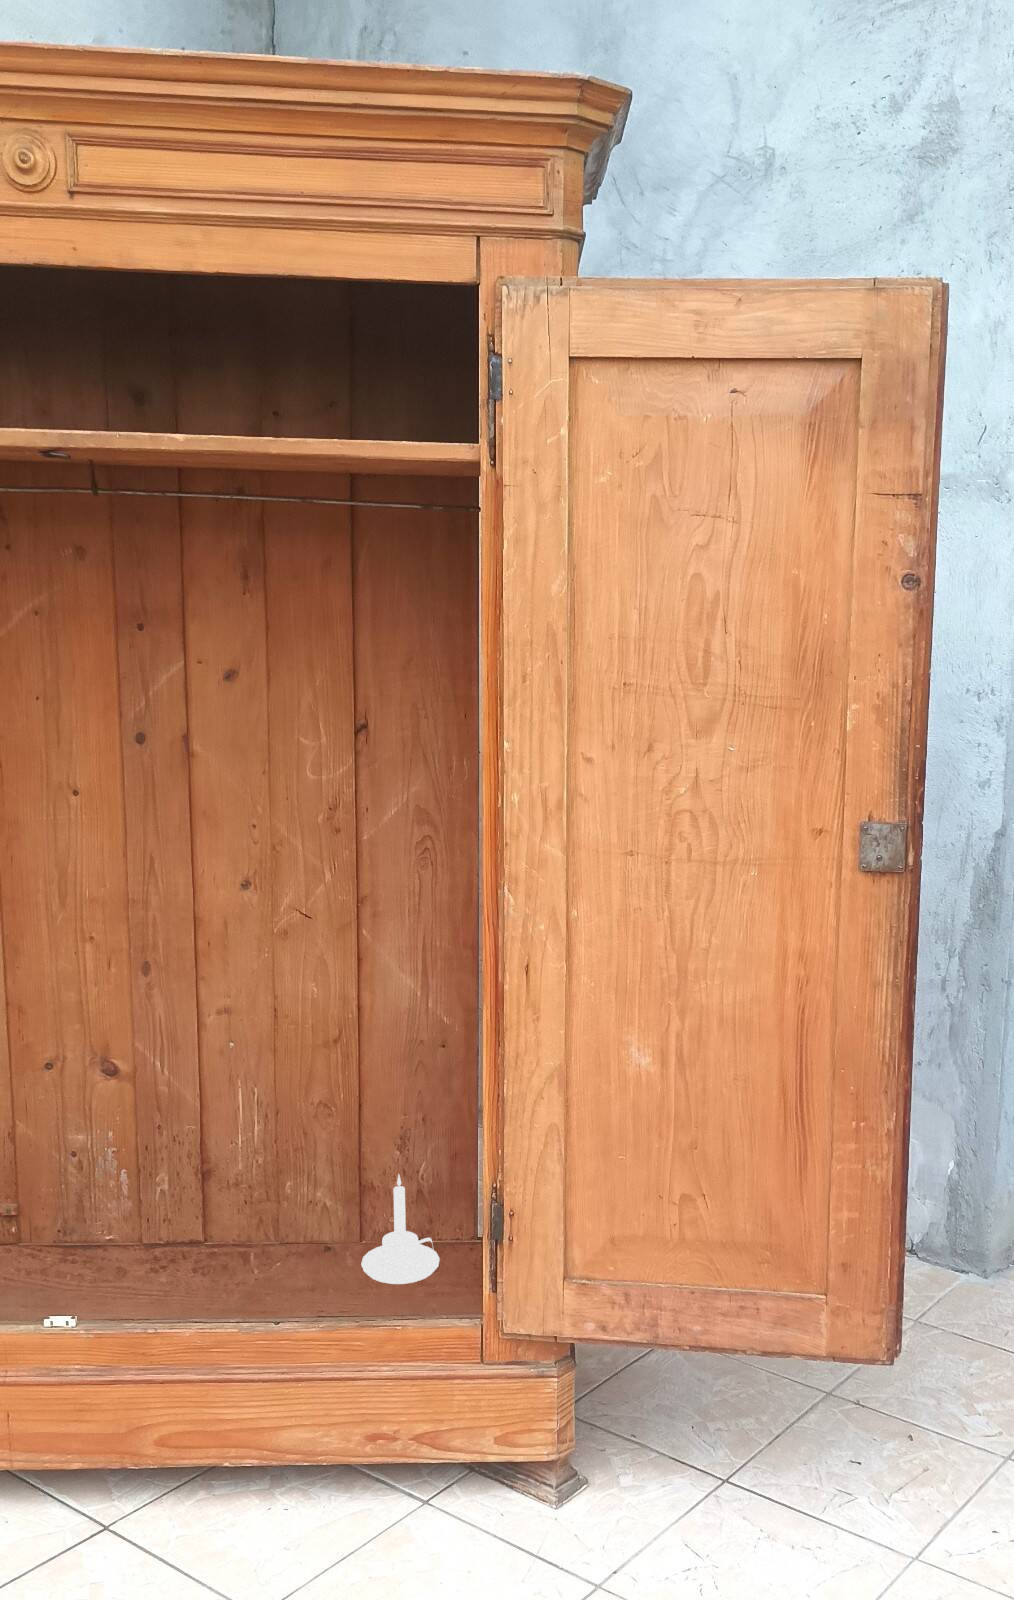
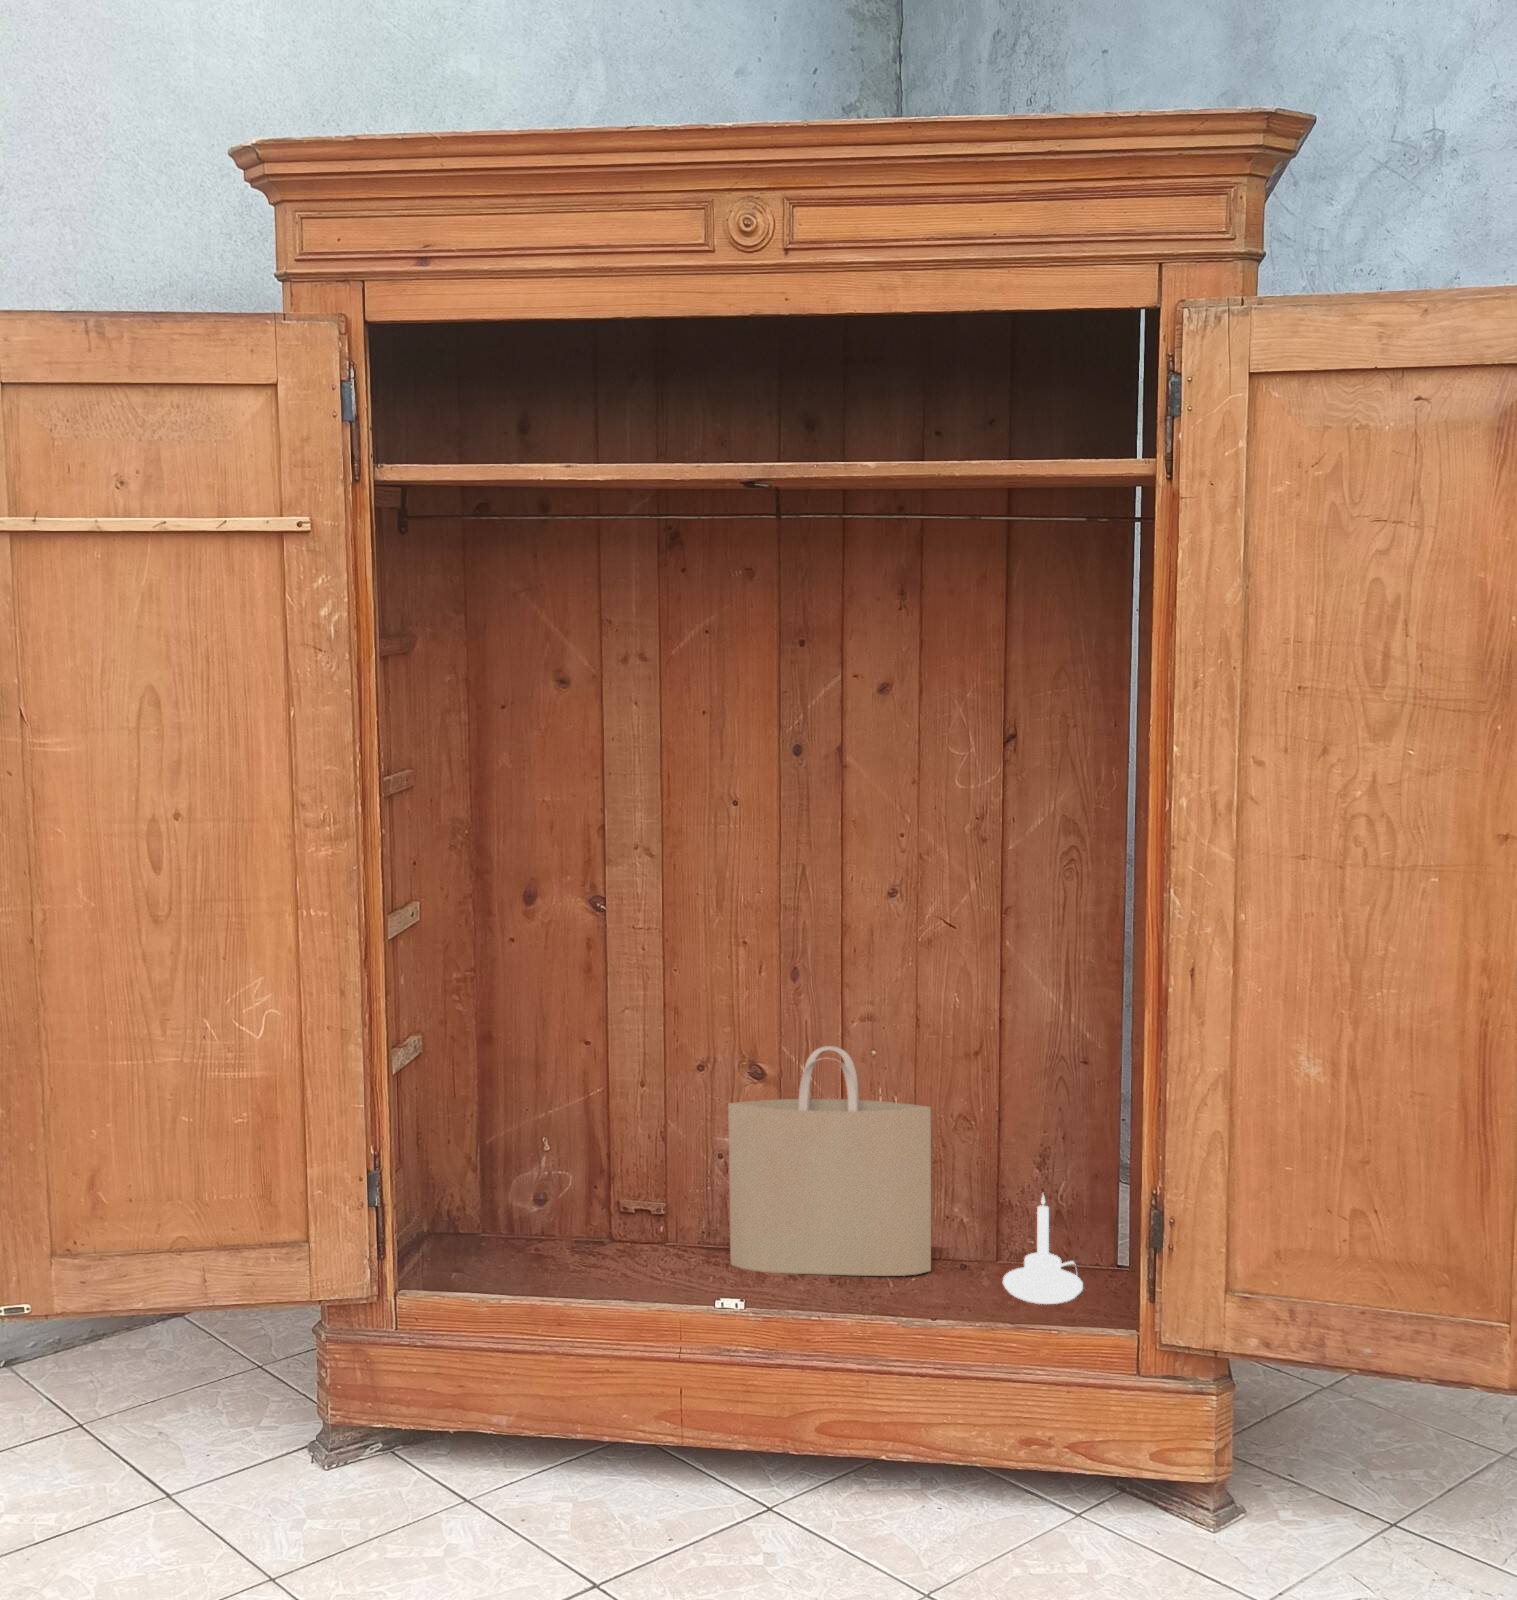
tote bag: none [78,1040,292,1274] -> present [728,1046,931,1276]

